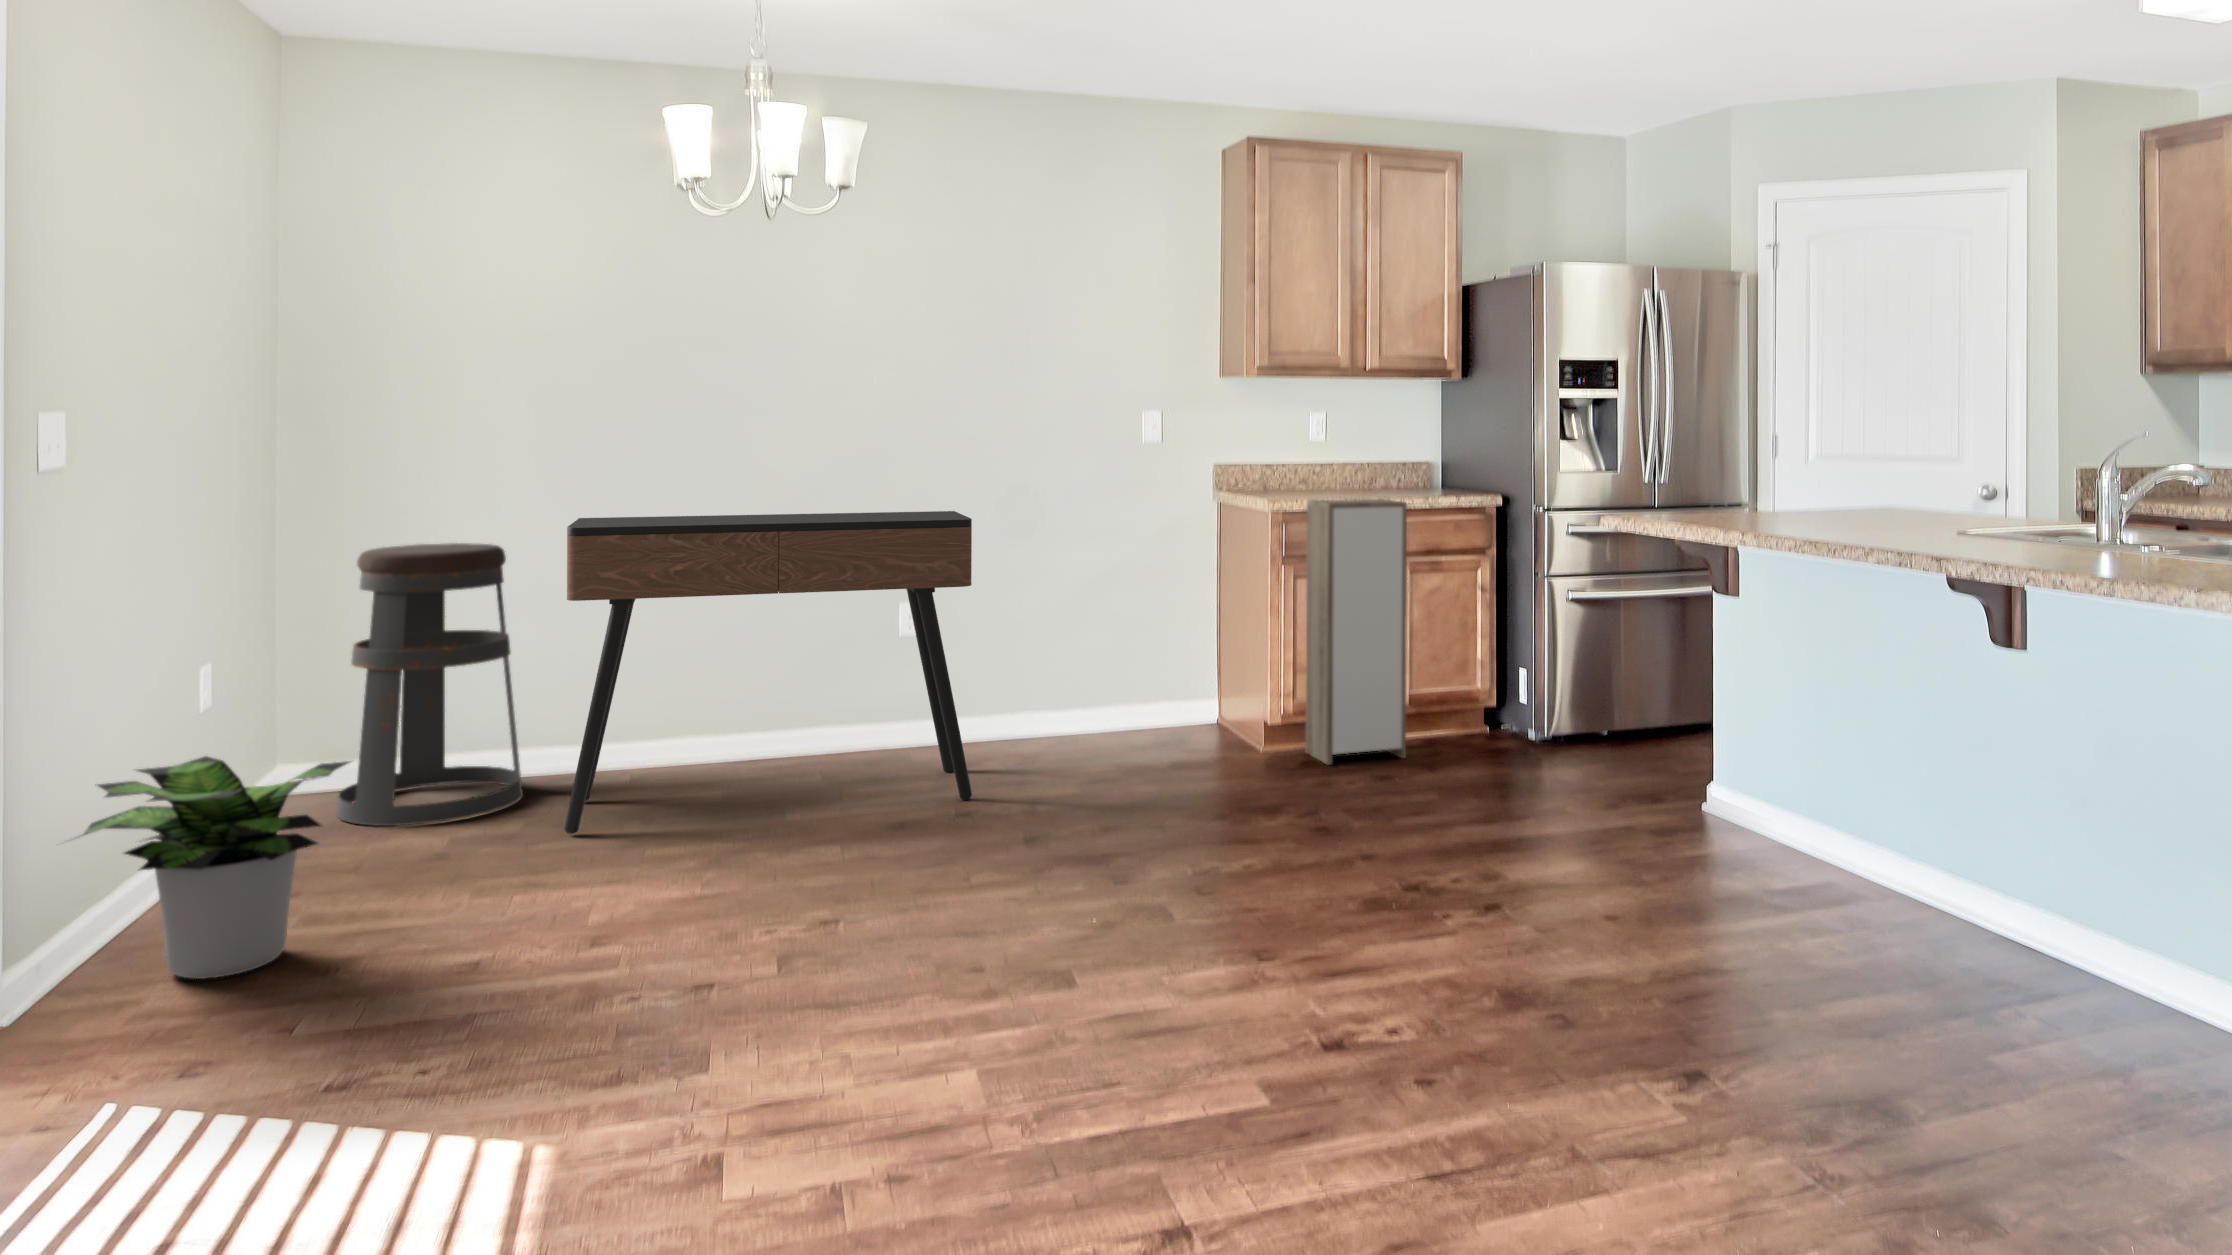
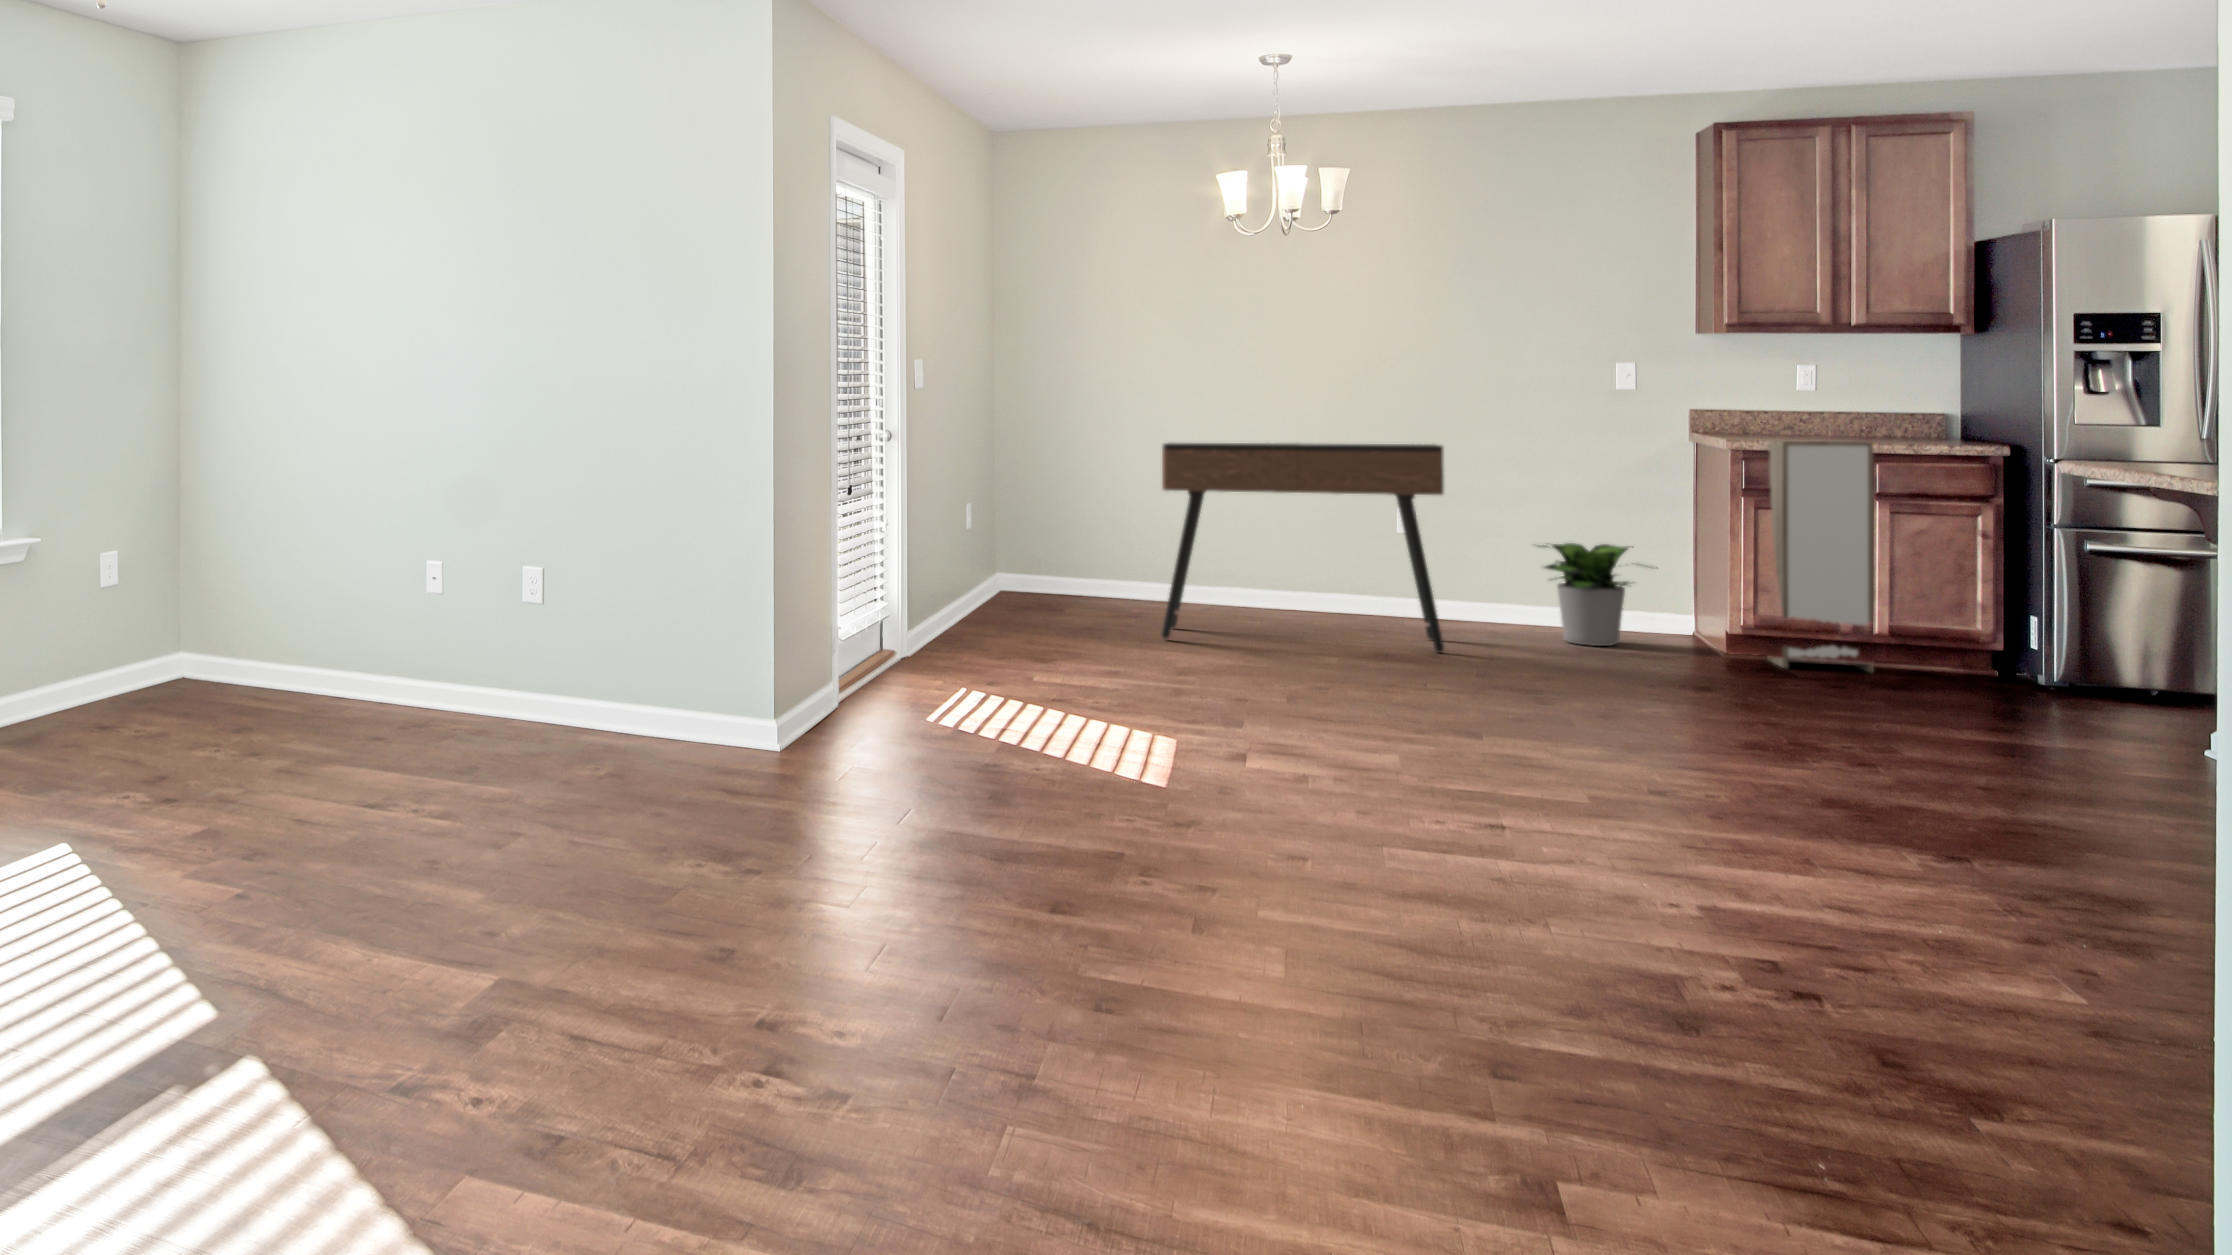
bar stool: present [337,543,523,826] -> none [1031,460,1135,627]
potted plant: present [83,756,350,979] -> present [1540,543,1658,646]

